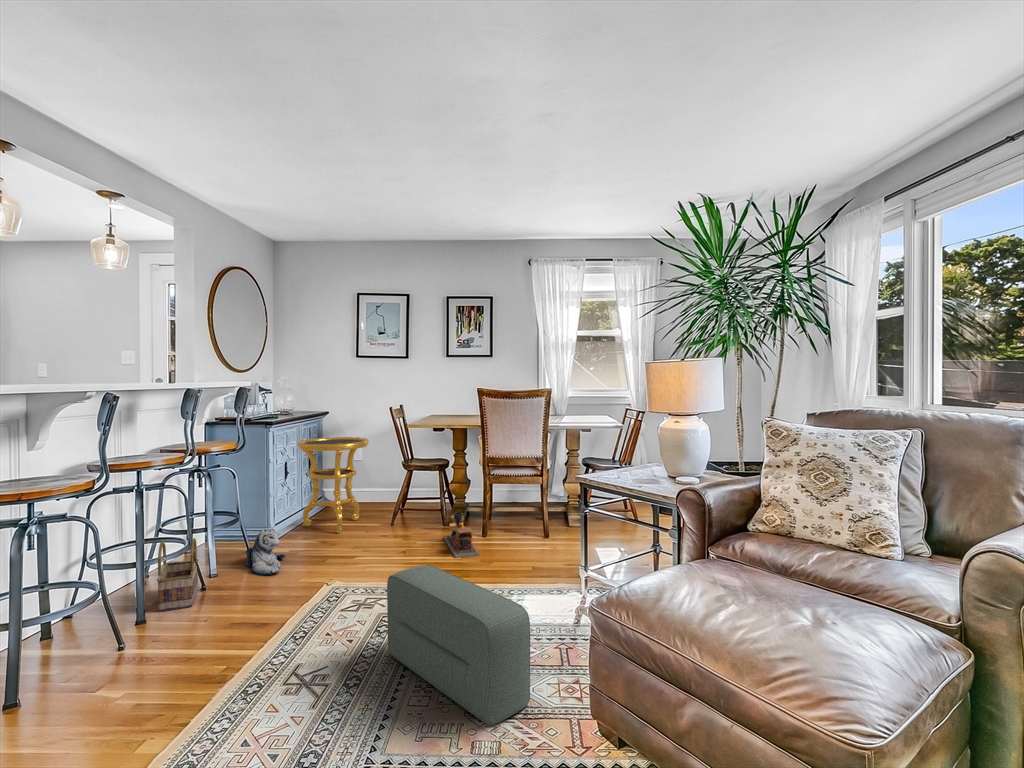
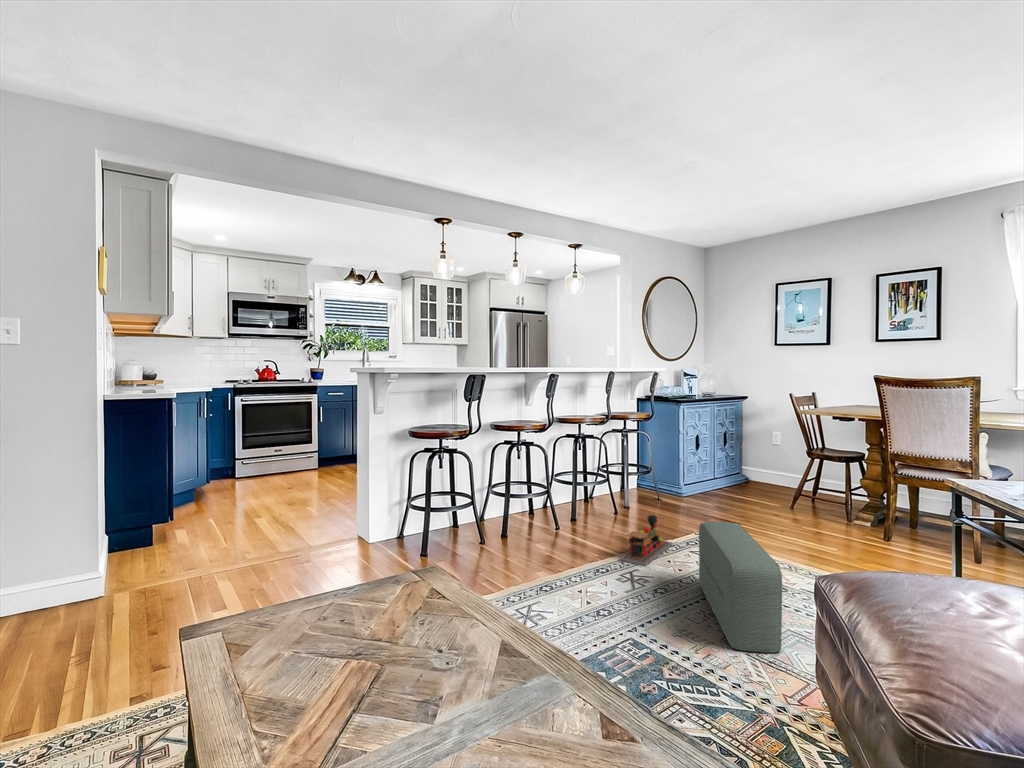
side table: present [297,437,368,534] -> none [706,419,772,504]
toy train: present [444,513,479,558] -> present [619,515,673,566]
plush toy: present [245,529,285,575] -> none [650,483,680,517]
basket: present [157,538,198,611] -> none [583,475,613,522]

